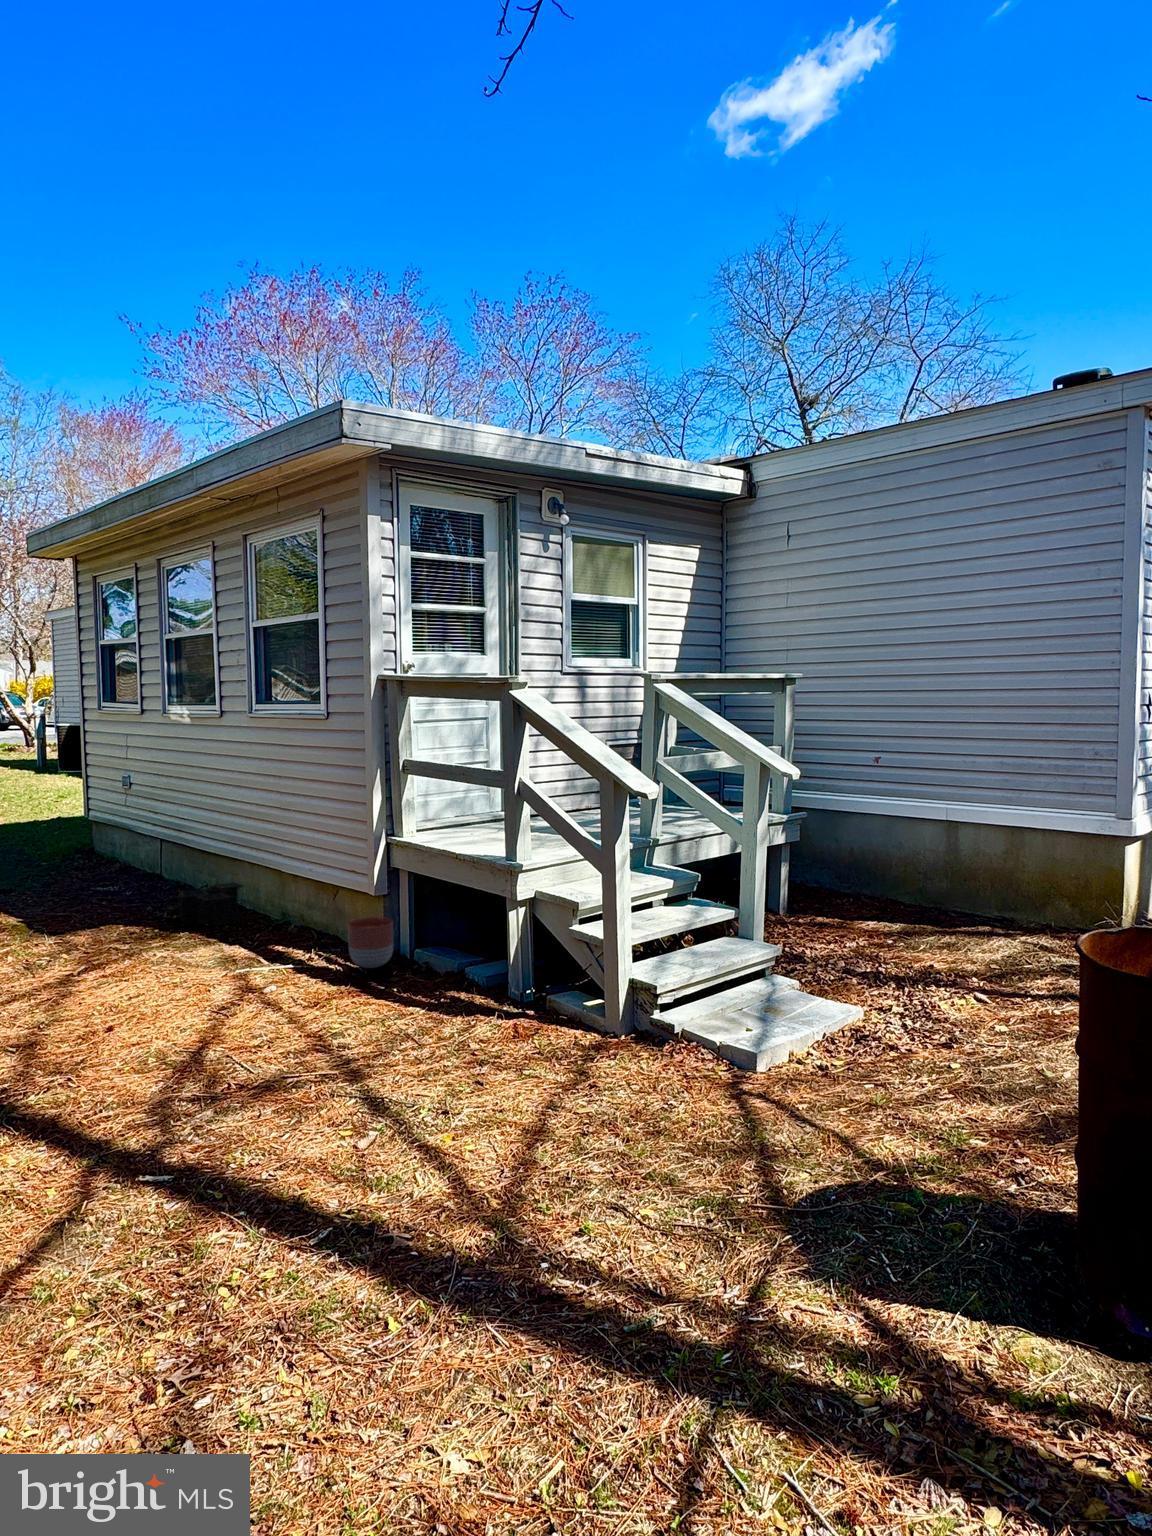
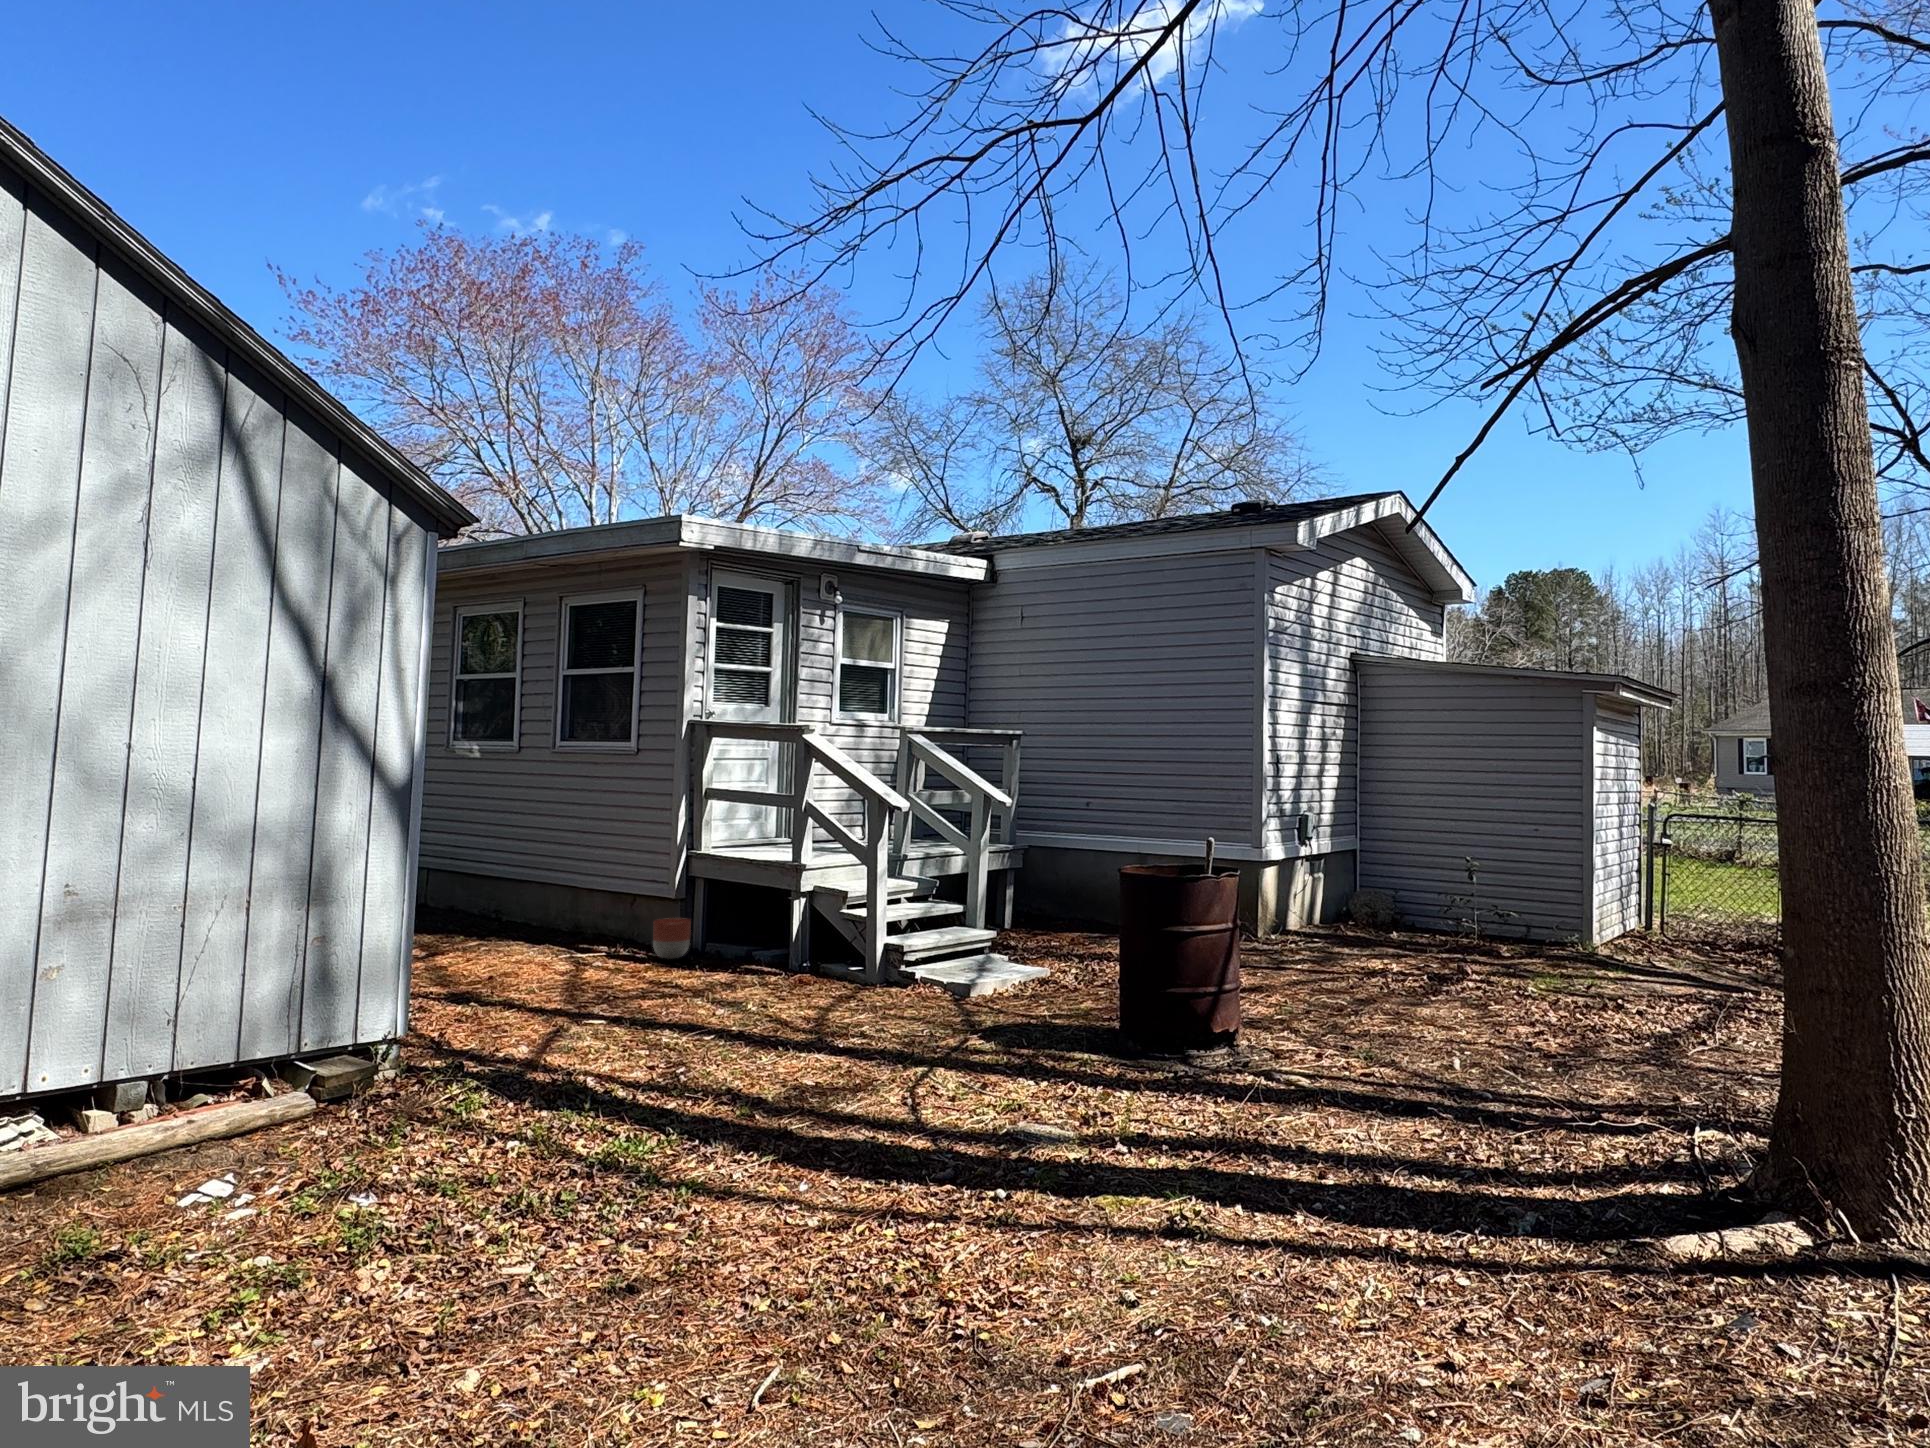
storage bin: present [179,882,243,926] -> none [472,905,534,939]

